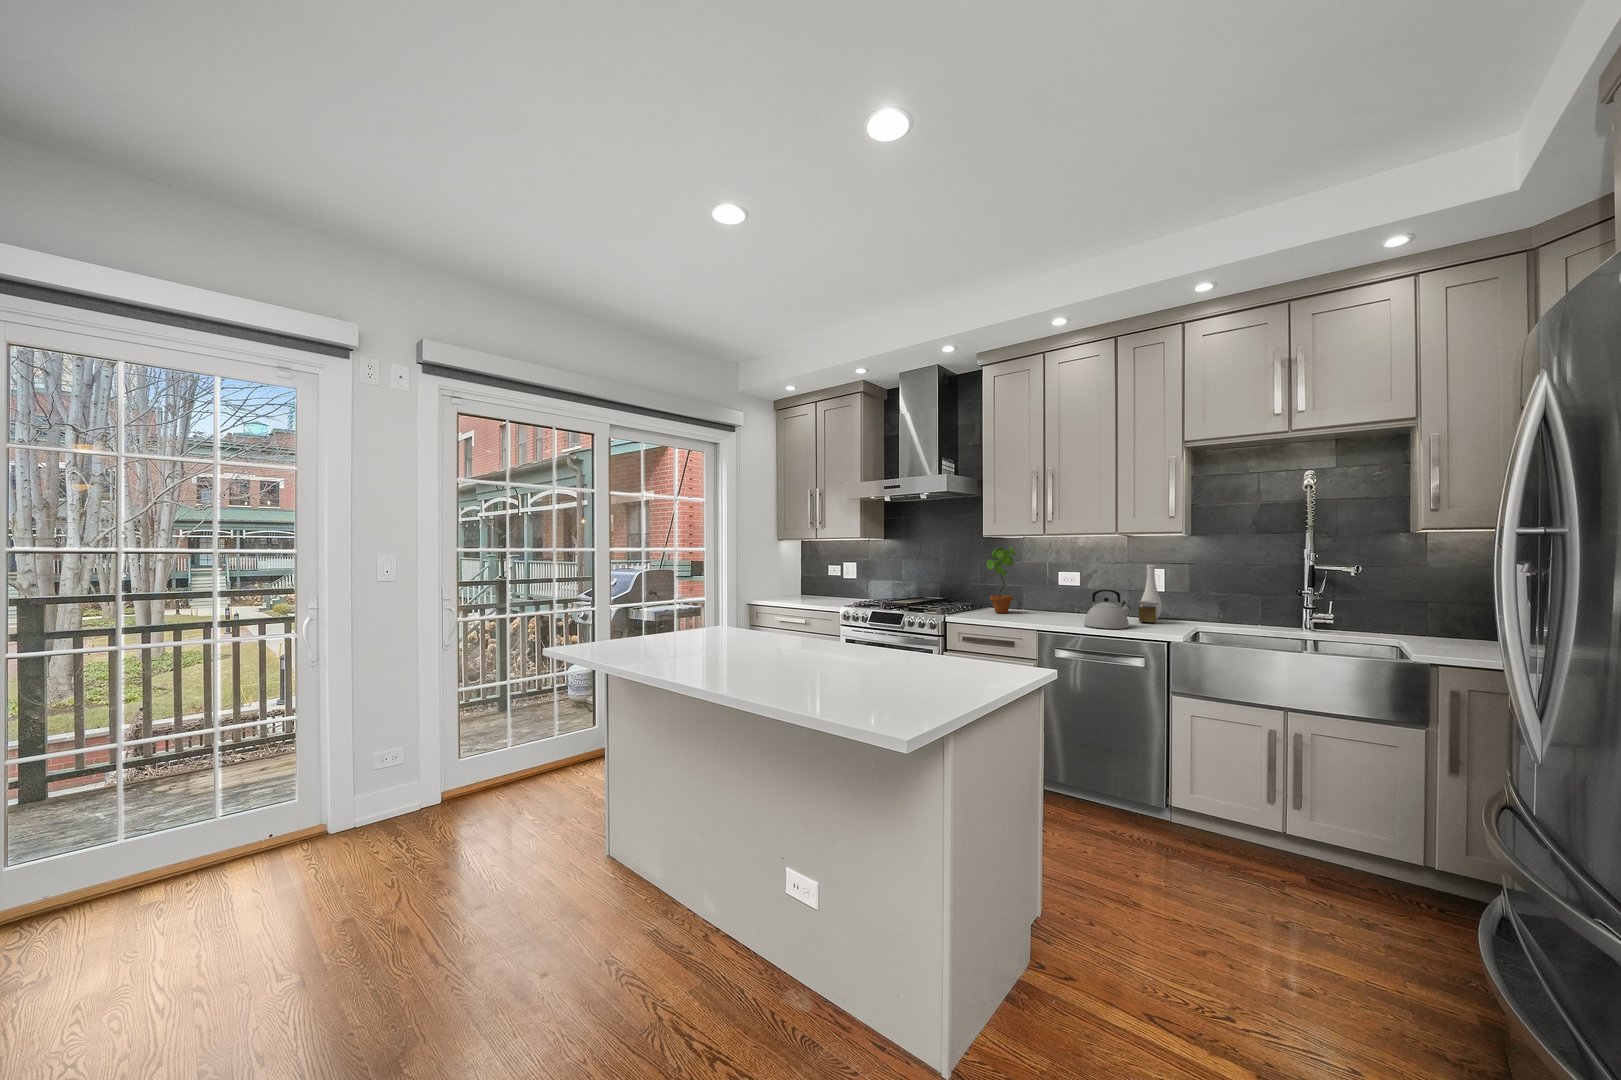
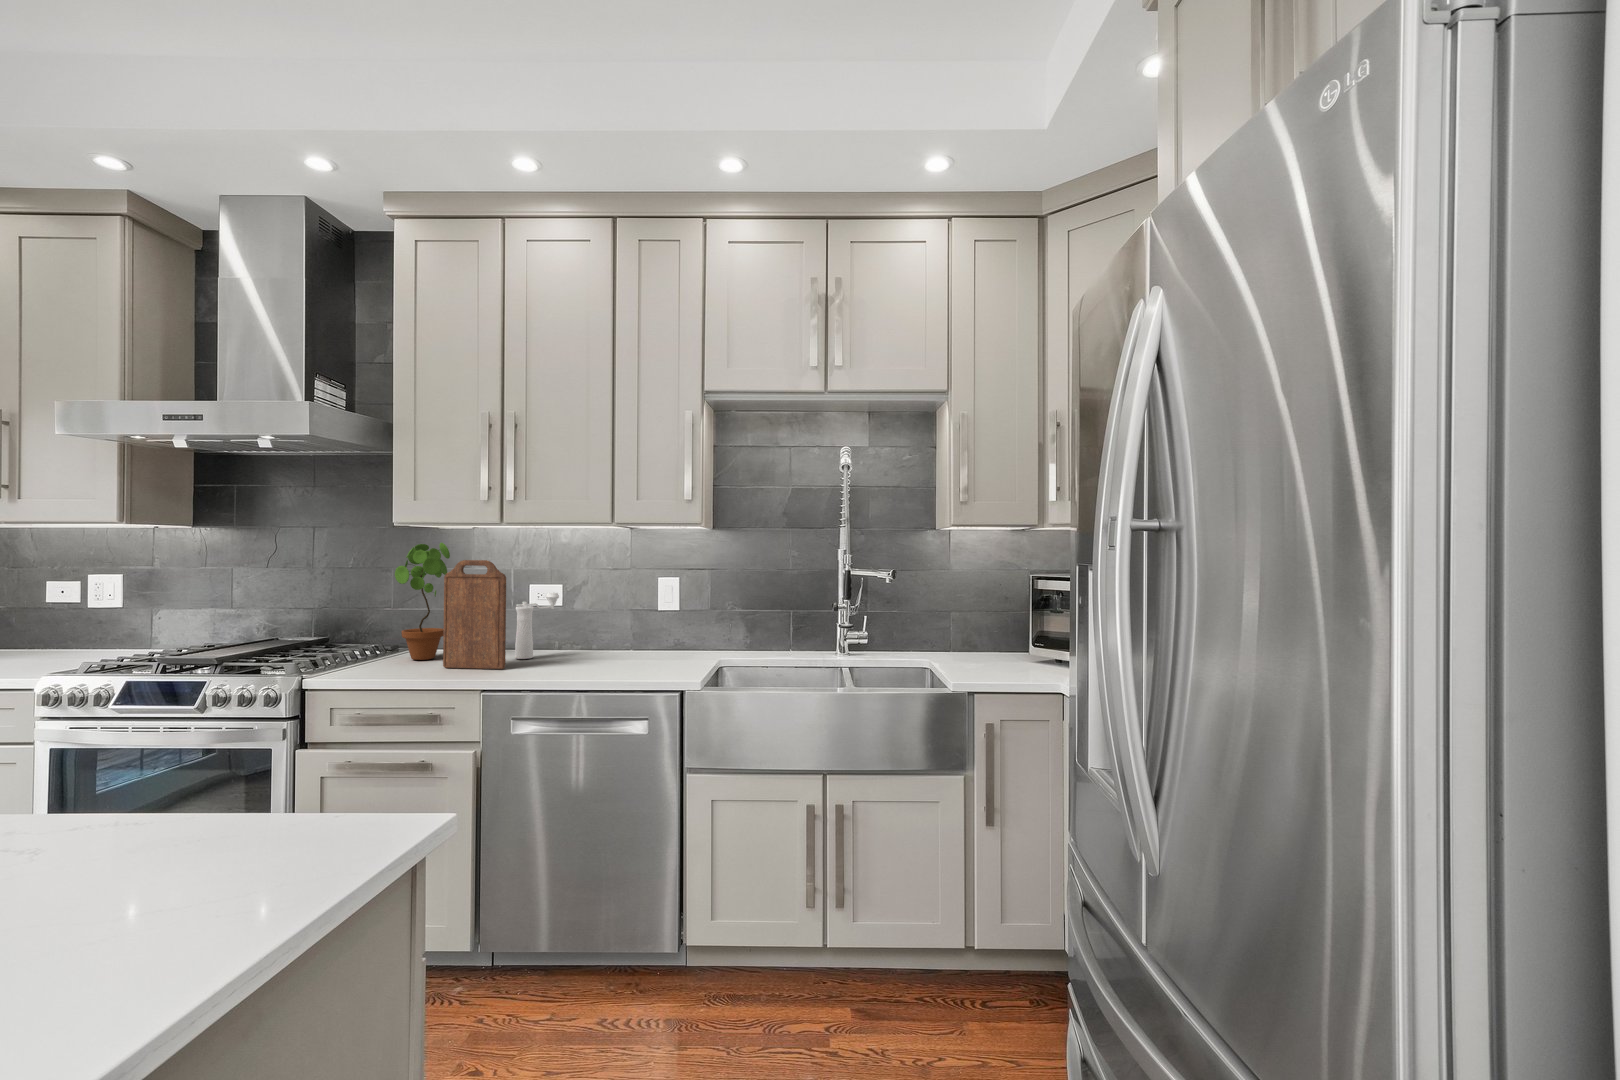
cutting board: none [1014,557,1049,621] -> present [443,560,506,669]
vase: present [1138,565,1162,622] -> none [641,571,672,658]
pepper mill: none [1054,577,1081,617] -> present [515,593,559,659]
kettle: present [1084,590,1130,629] -> none [561,613,630,676]

